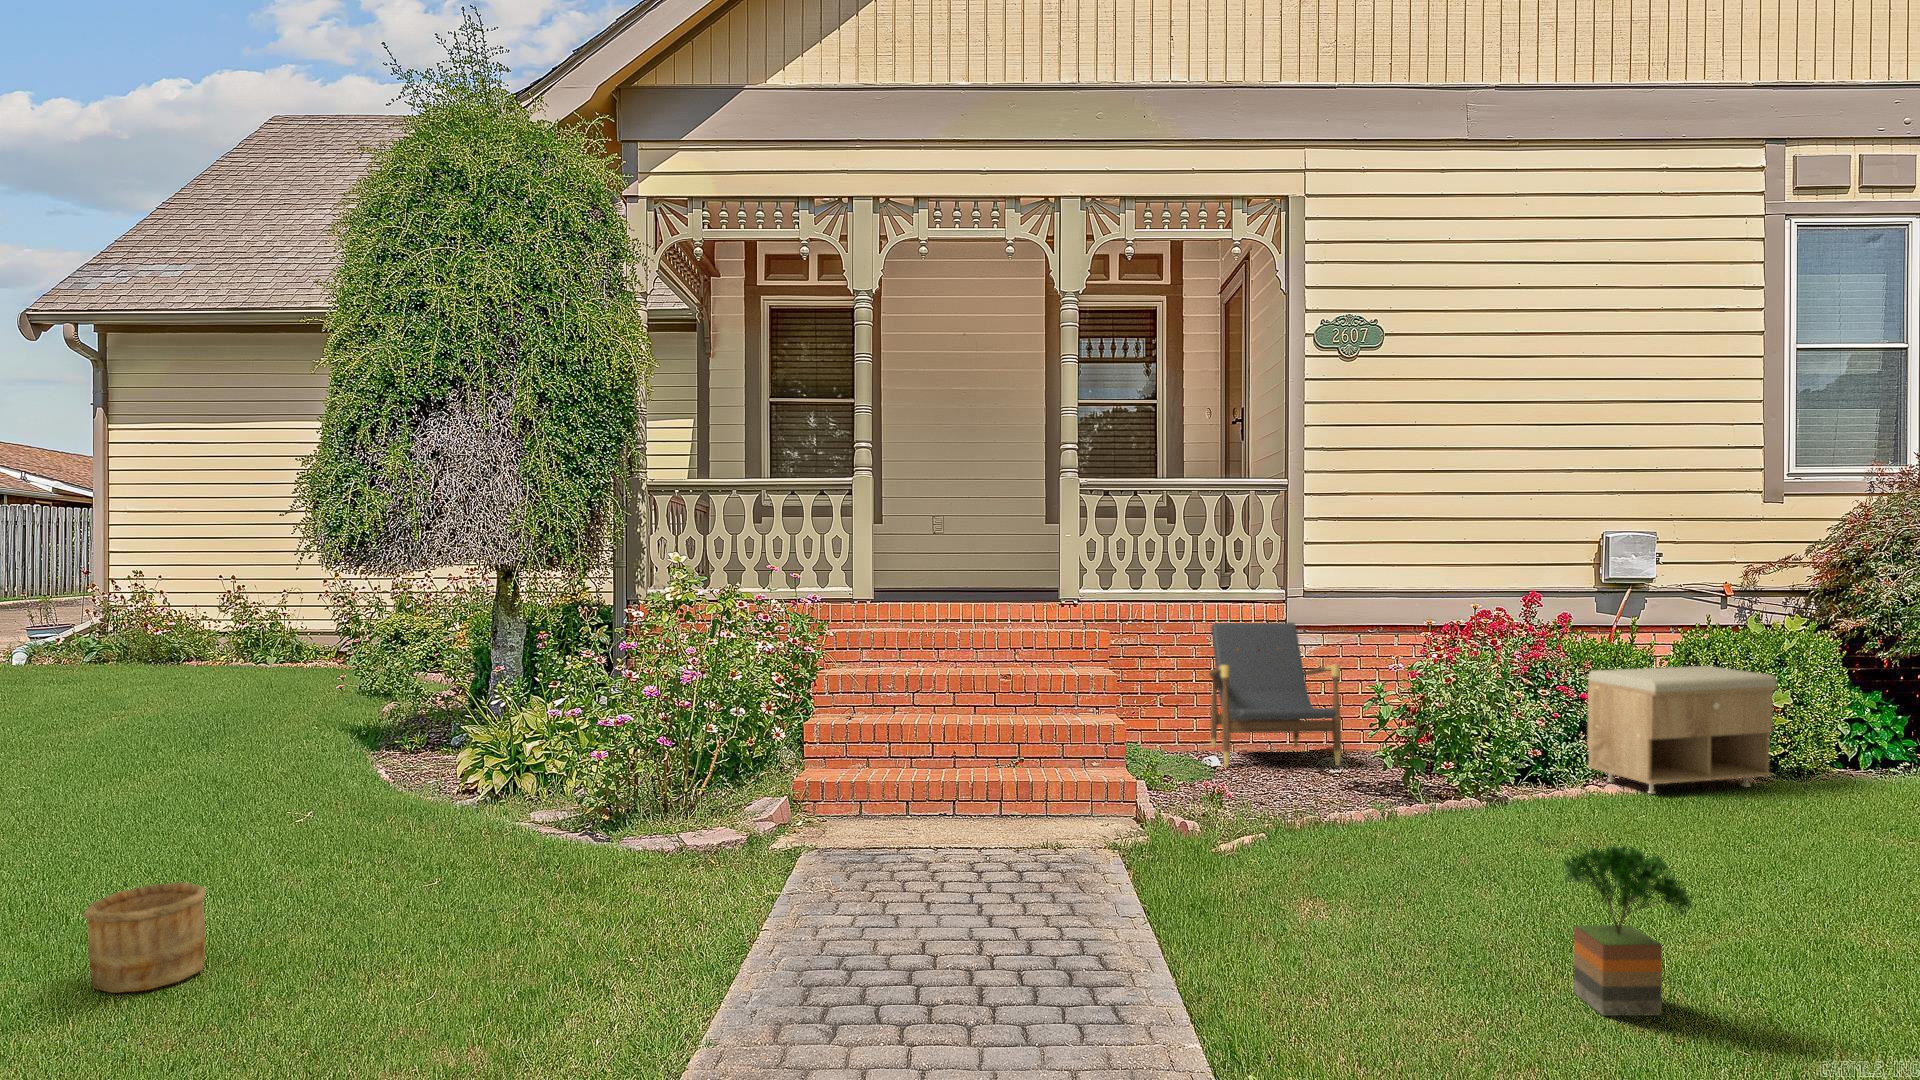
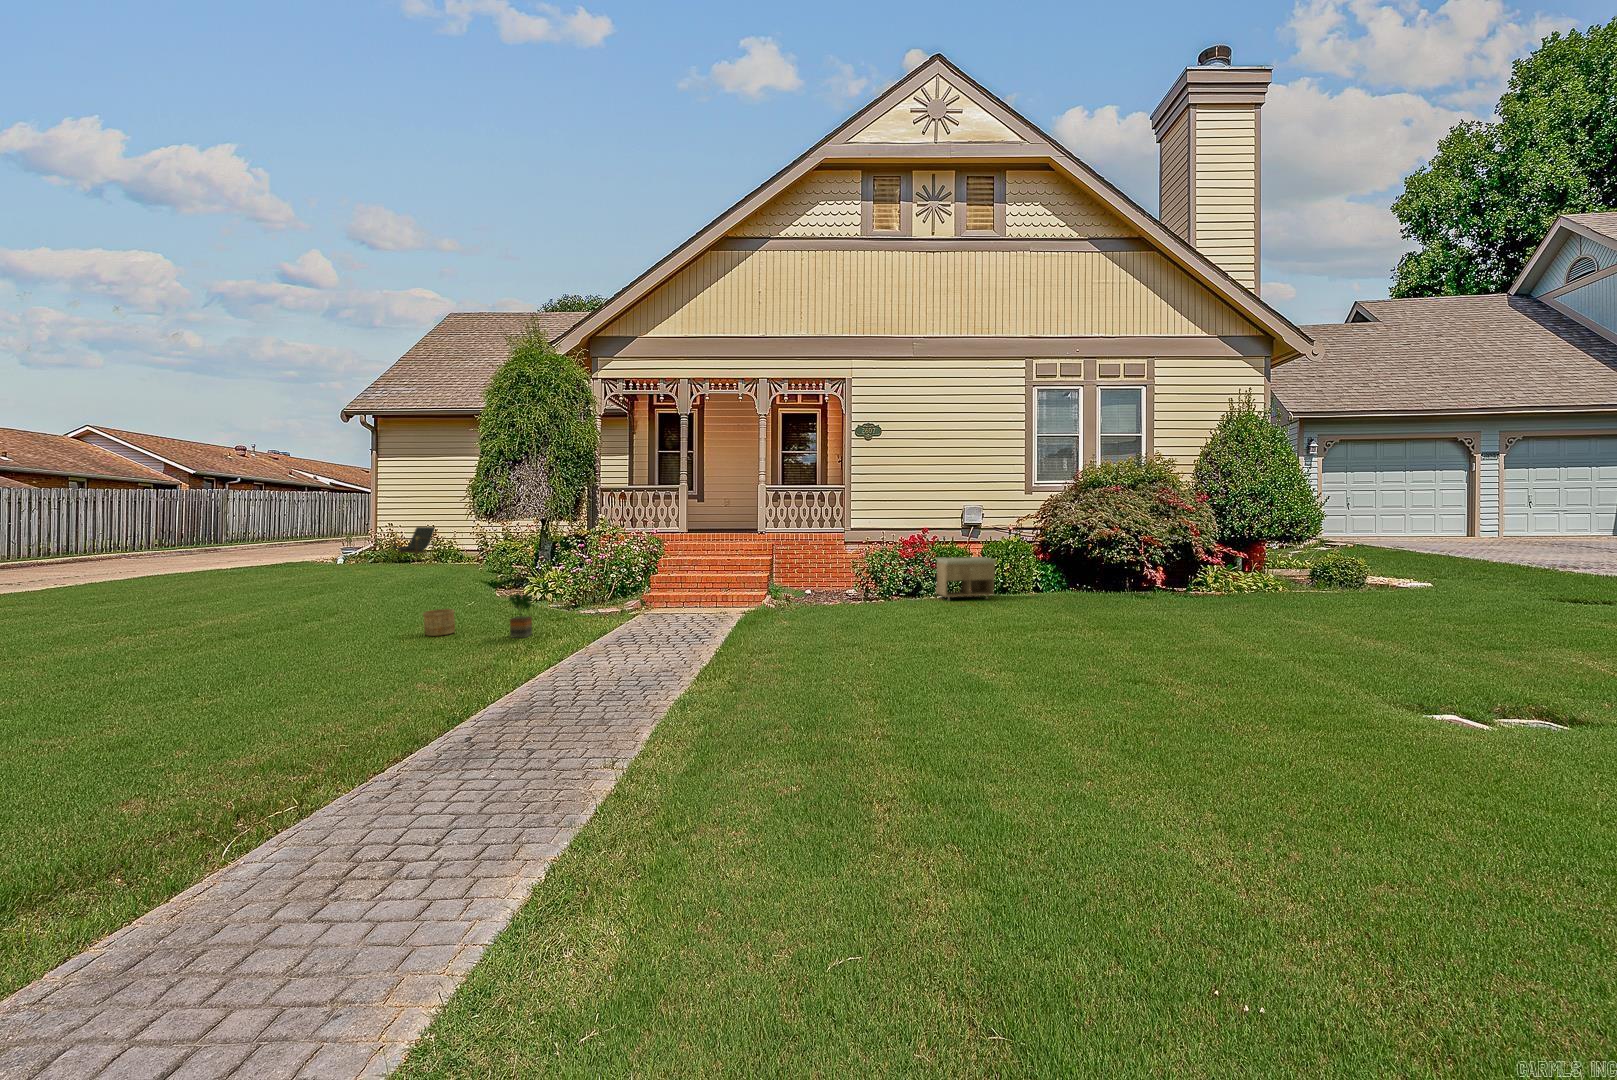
lounge chair: present [1209,623,1341,767] -> present [392,527,435,560]
potted tree: present [1563,844,1691,1016] -> present [508,594,536,638]

